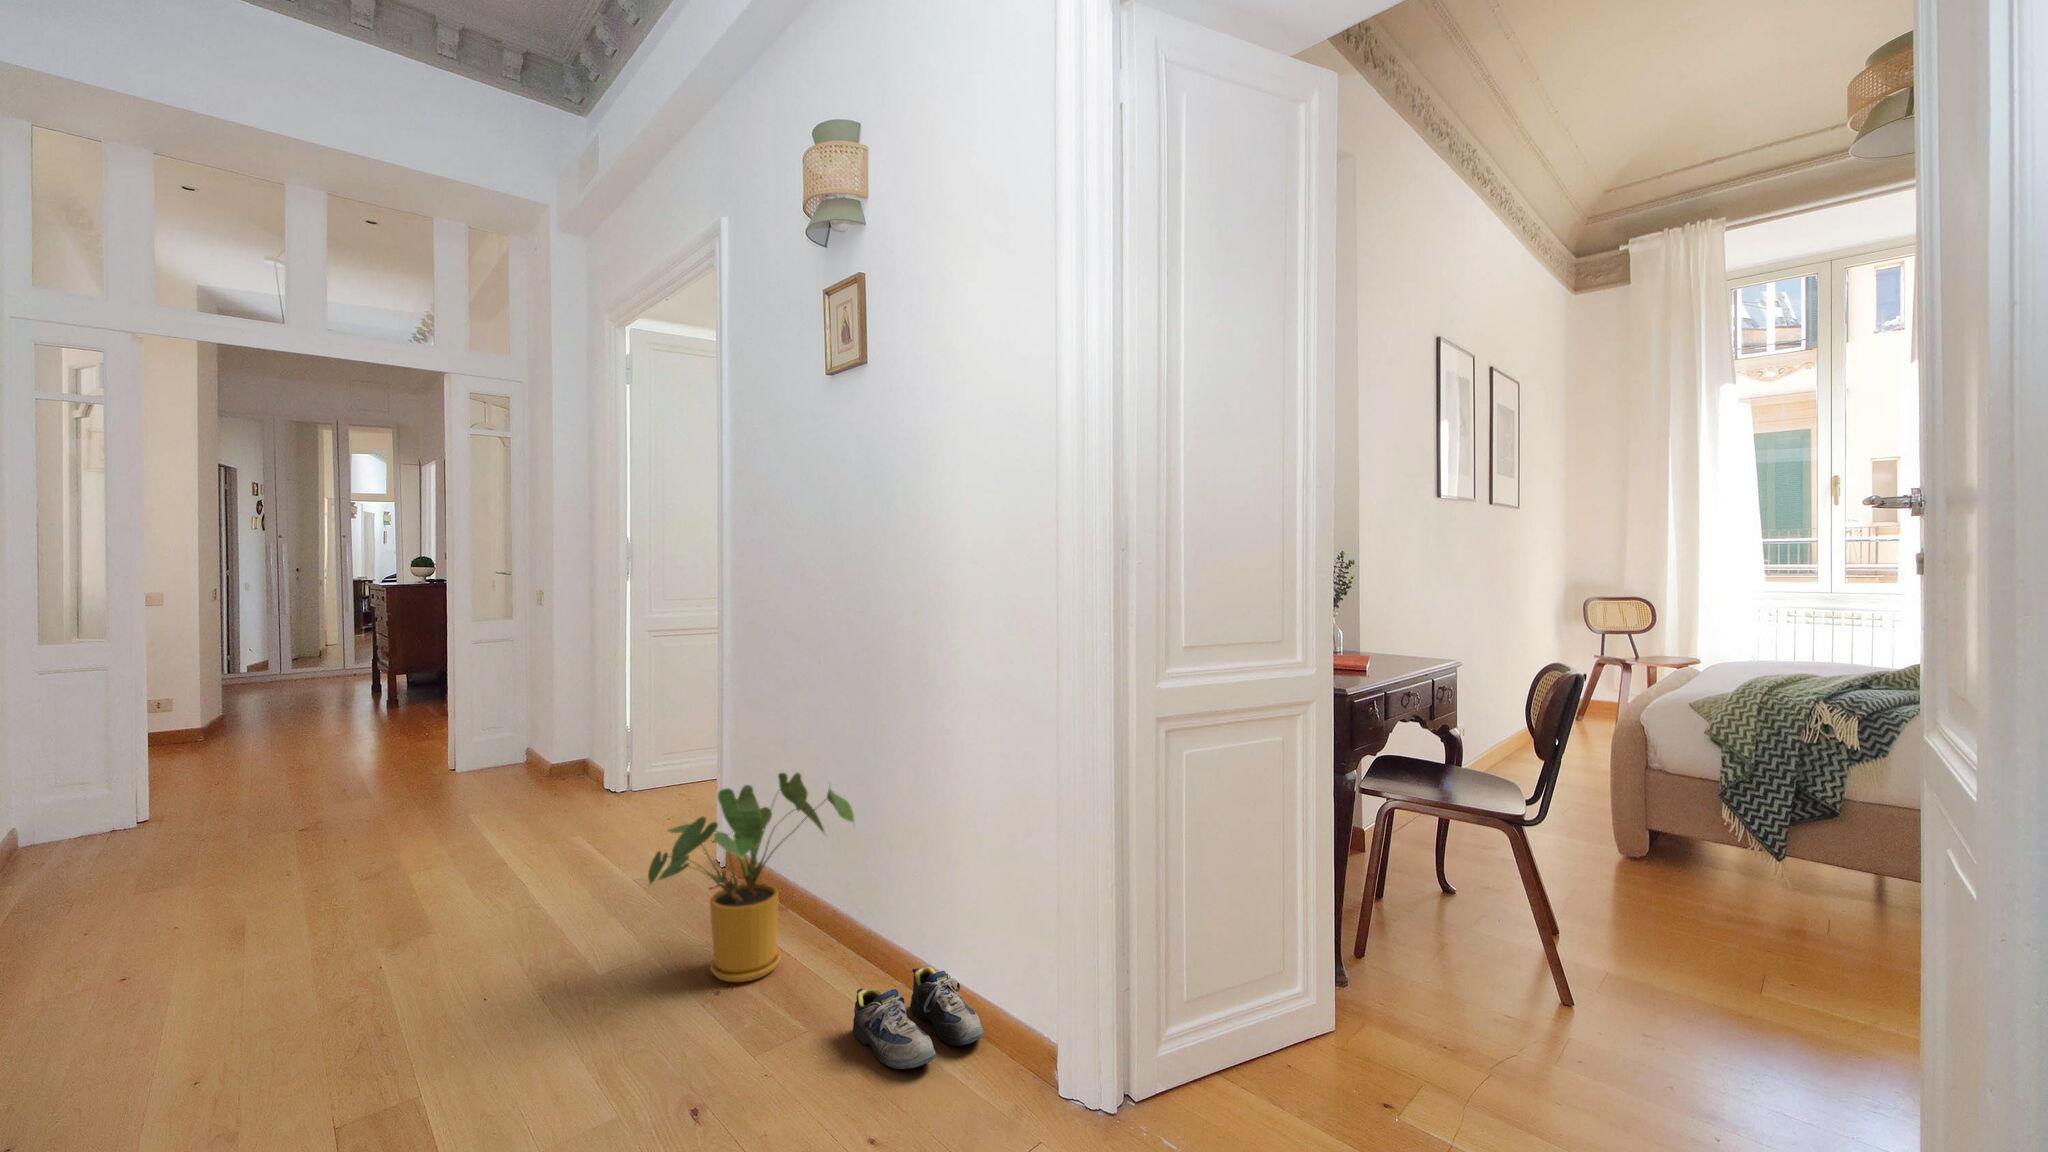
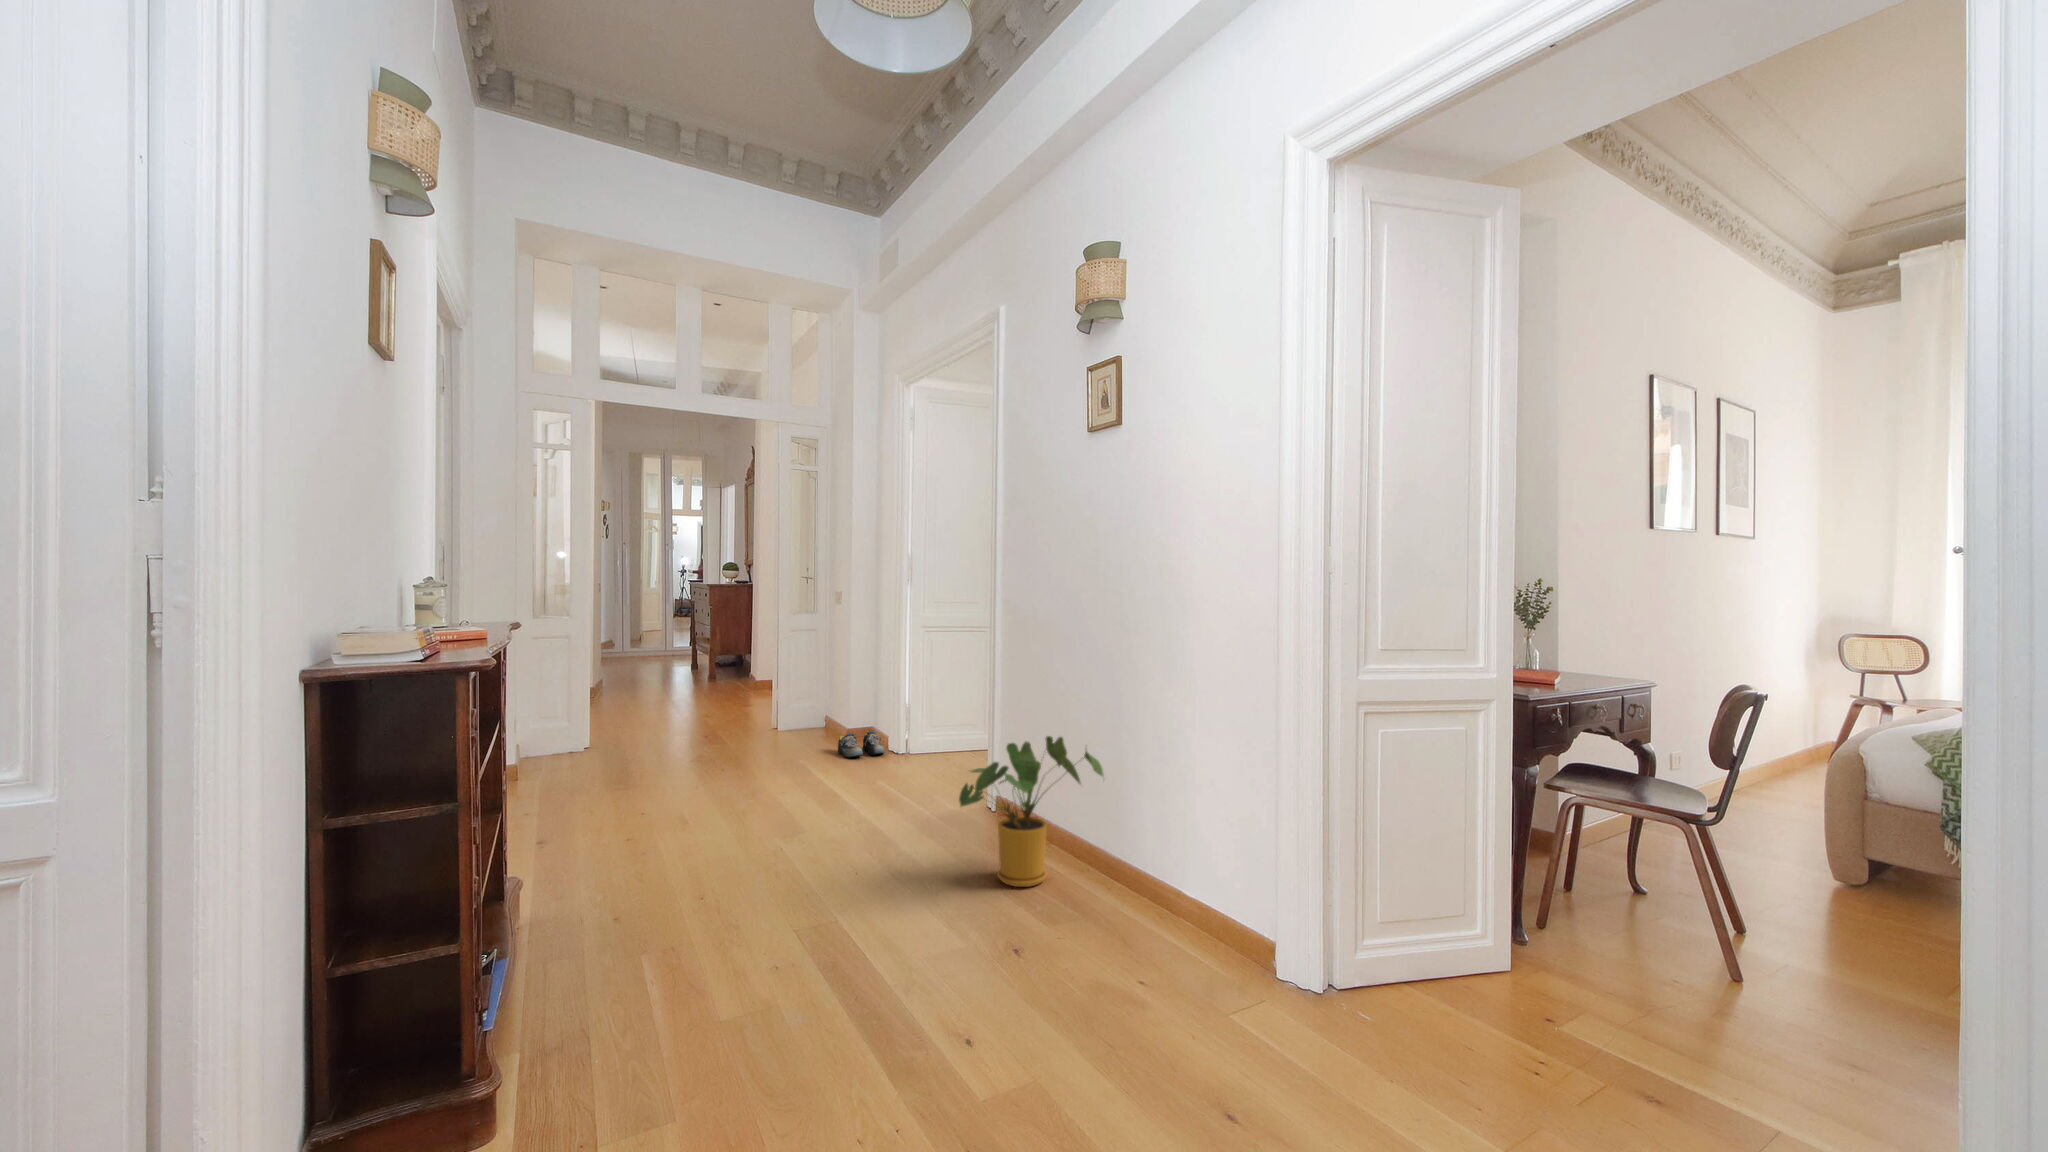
shoe: present [853,966,984,1069] -> present [838,732,885,757]

